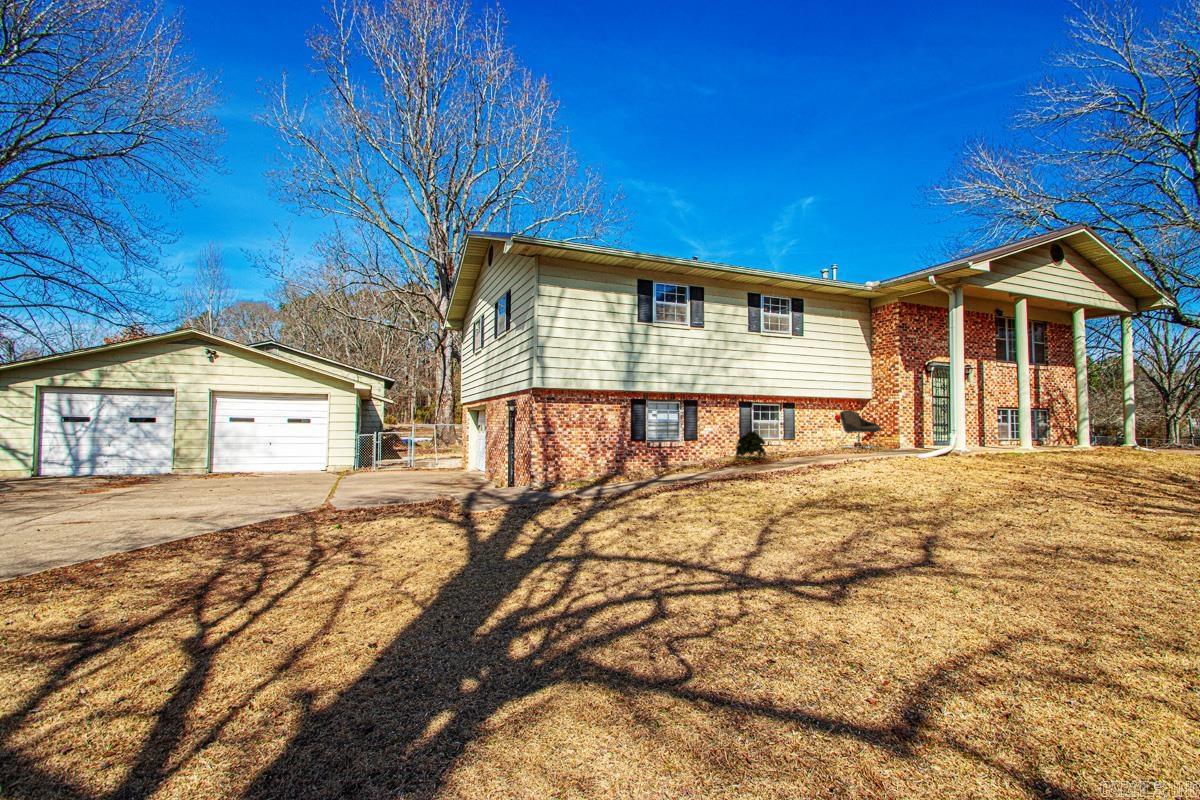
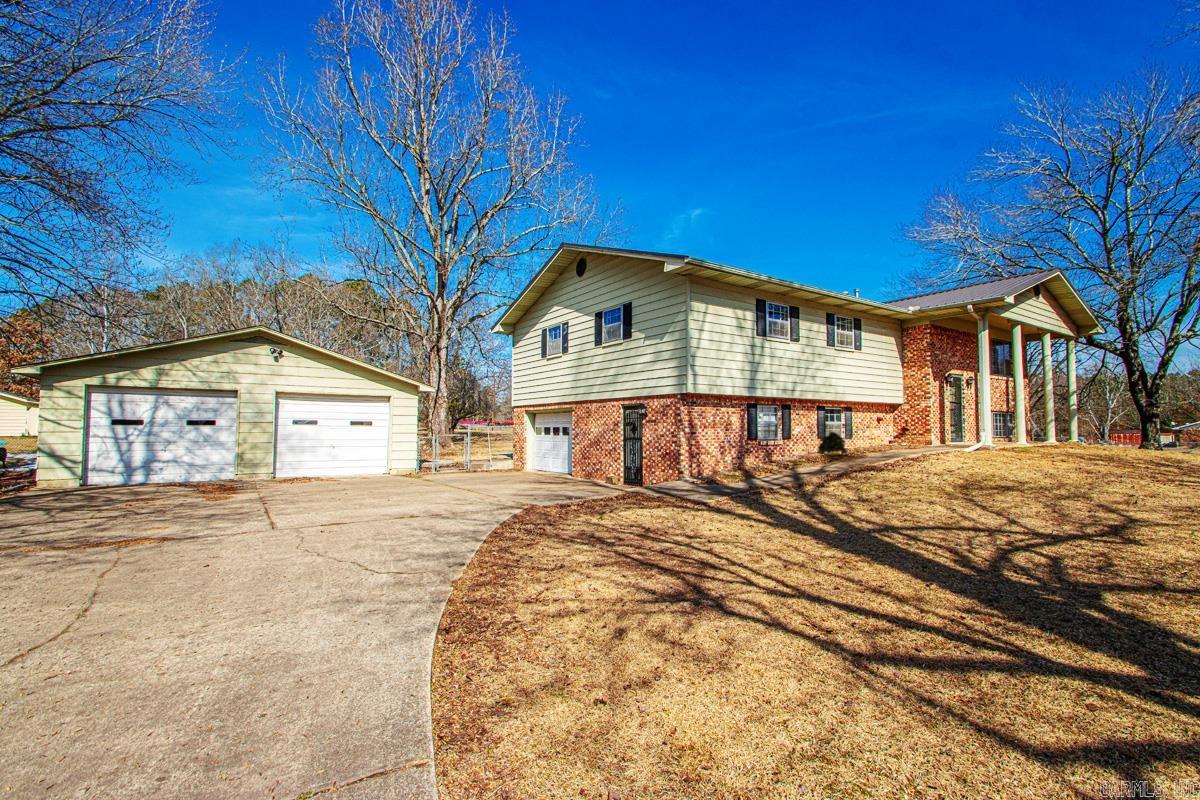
lounge chair: present [840,410,882,447] -> none [882,414,919,447]

